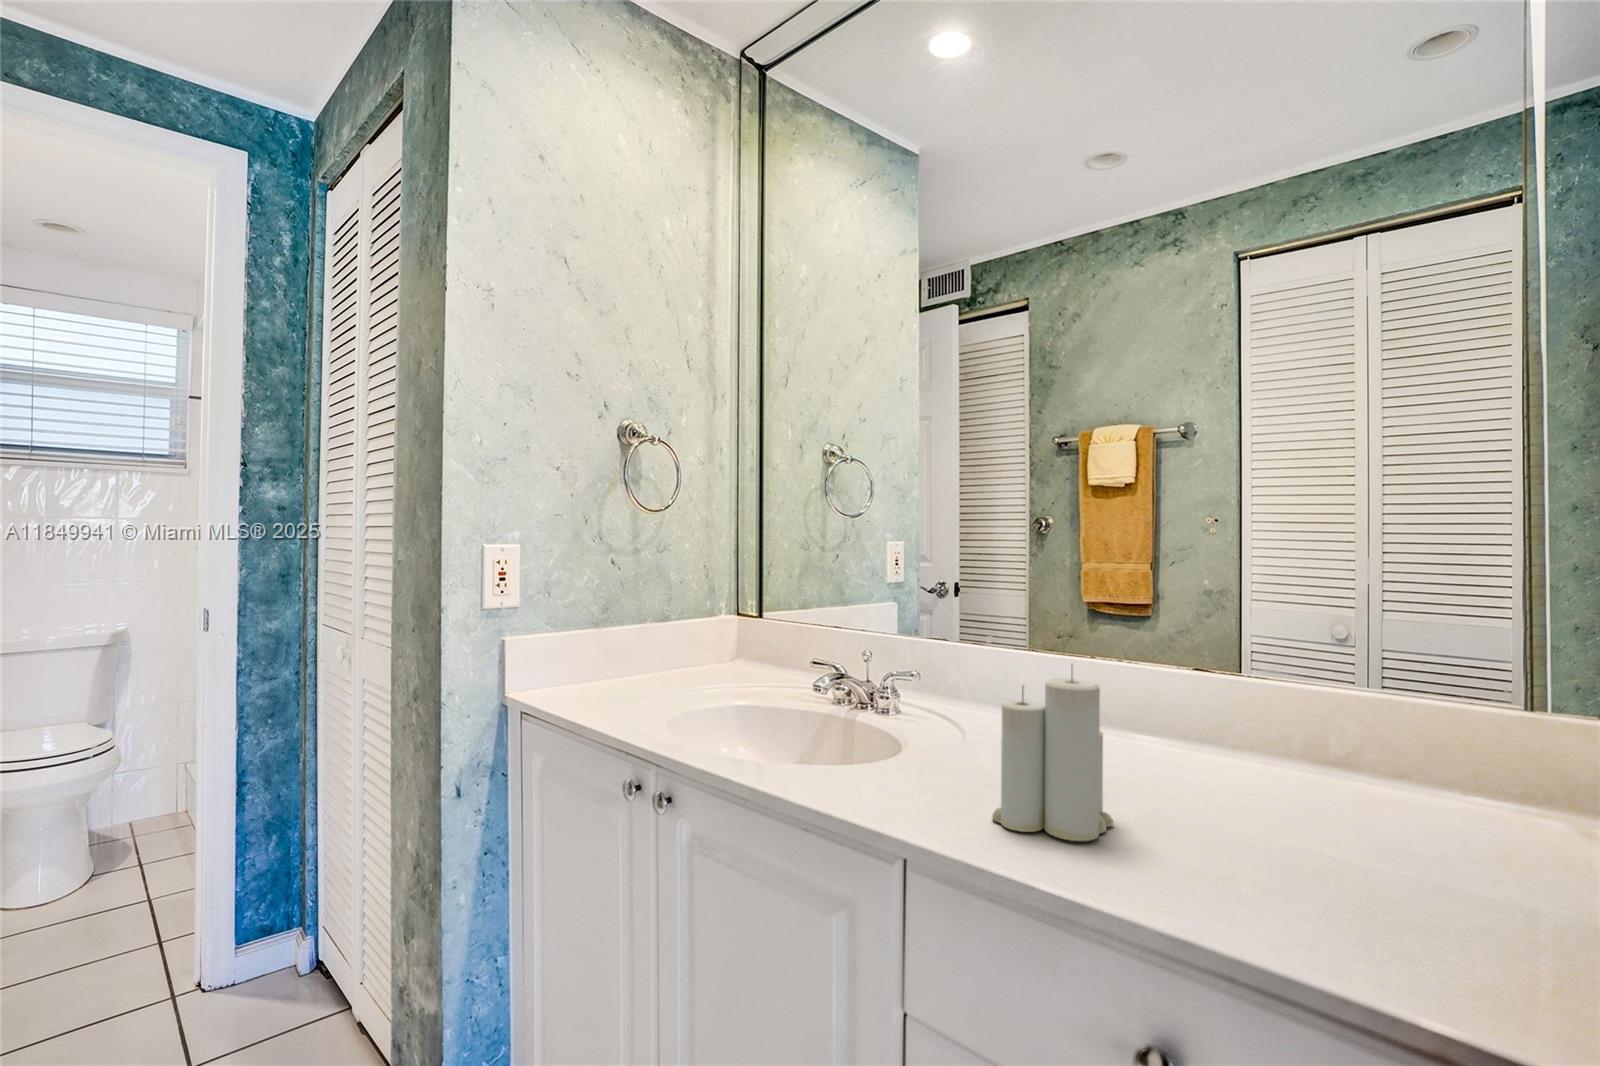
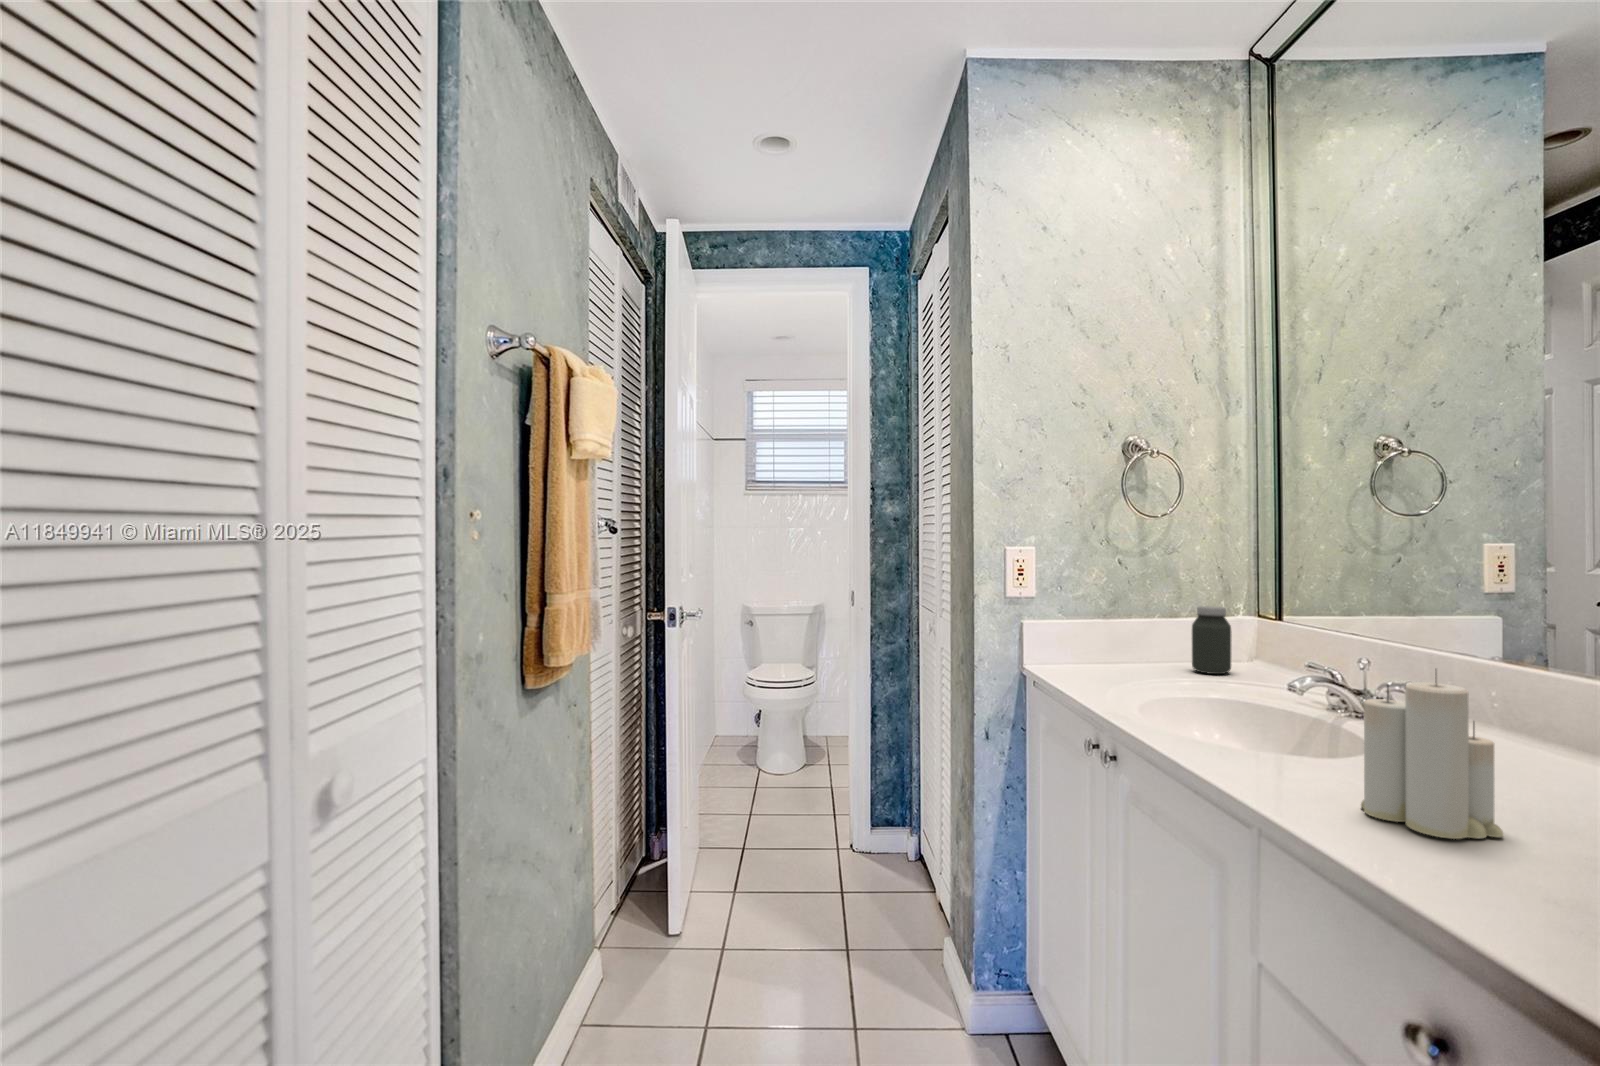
jar: none [689,607,726,678] -> present [1192,606,1231,674]

